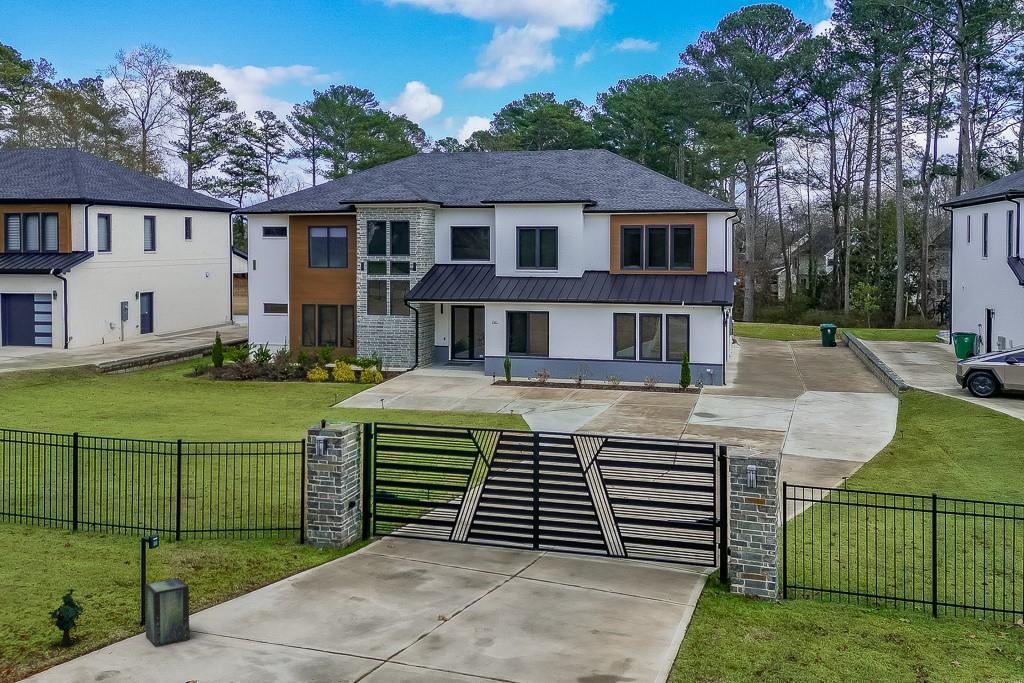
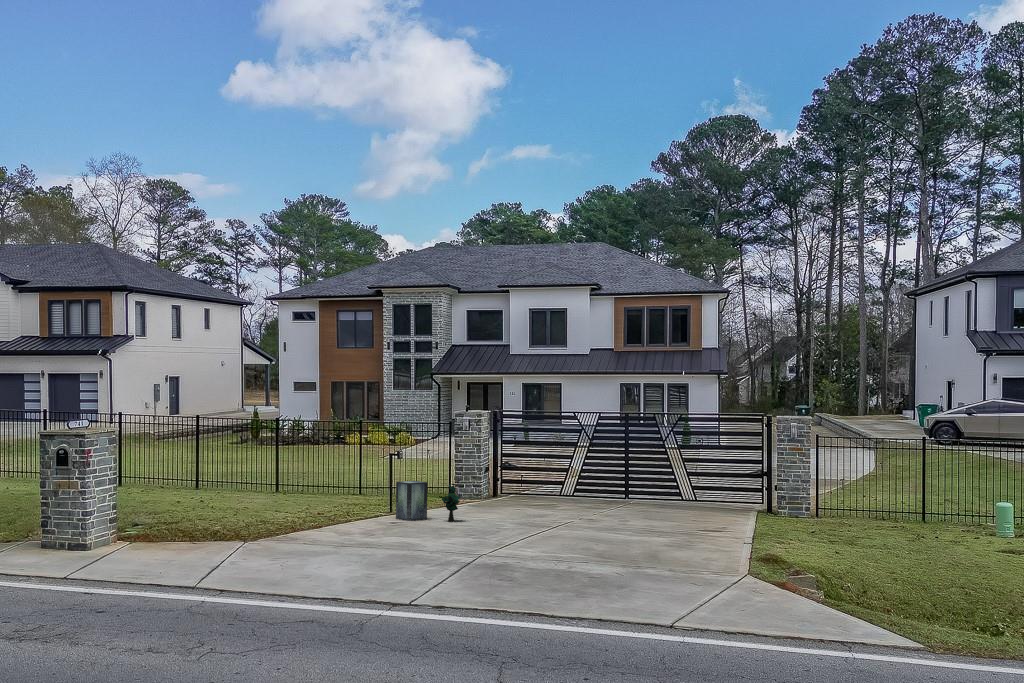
decorative plant: present [48,589,83,647] -> present [442,484,461,522]

